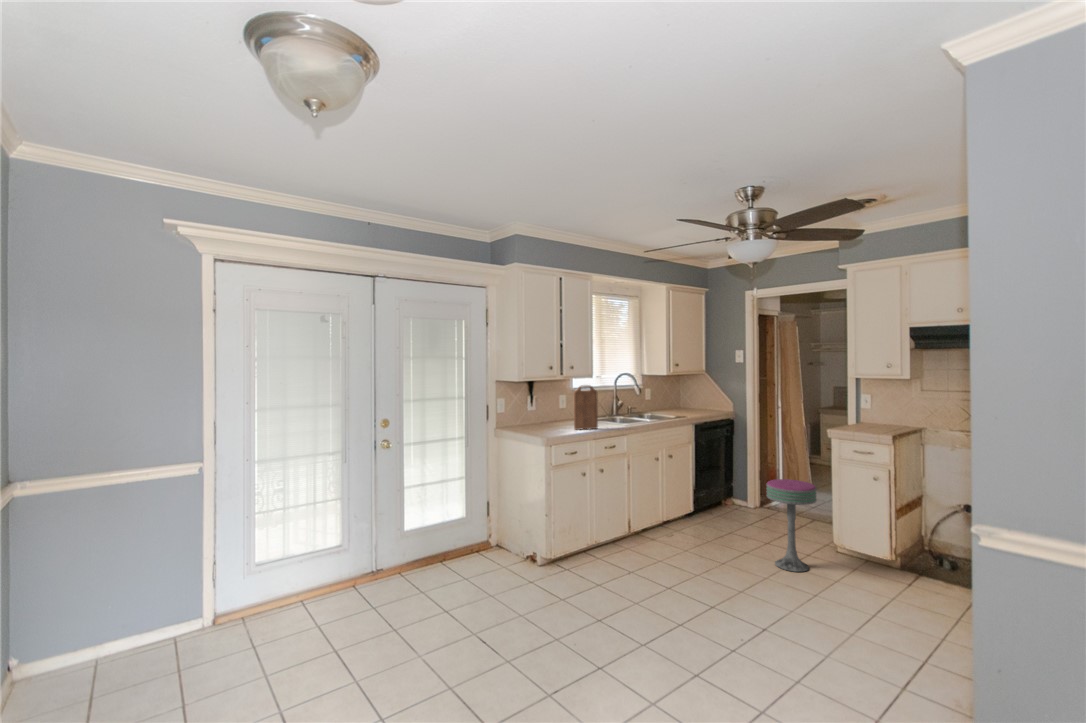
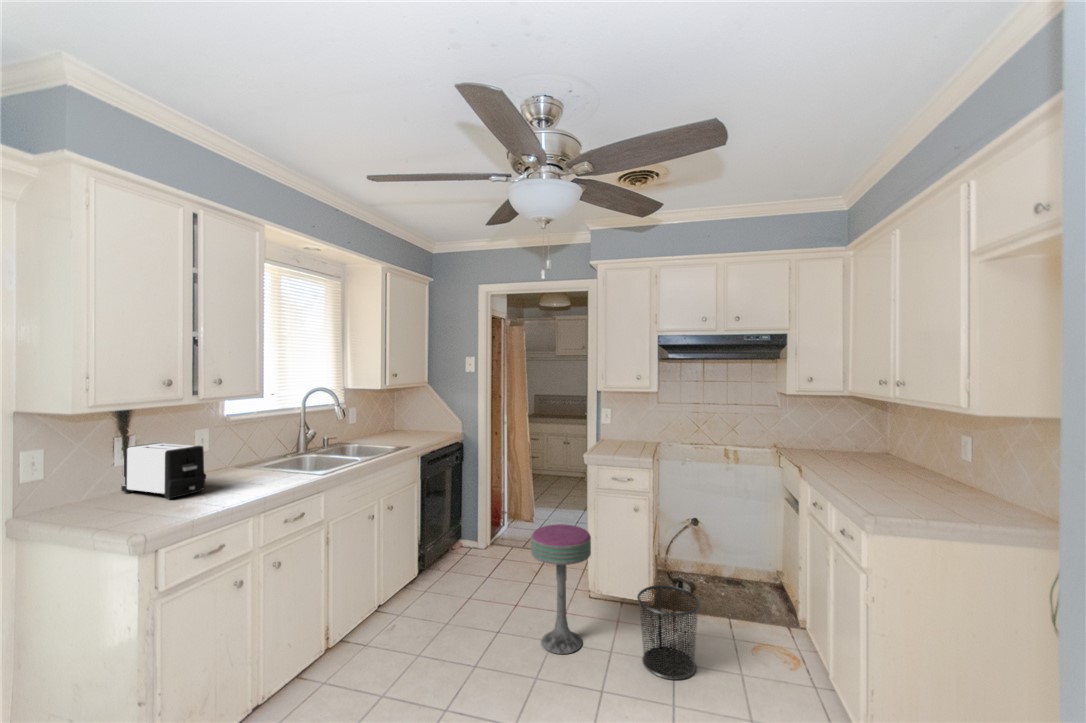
cutting board: present [574,385,598,430] -> none [220,413,271,498]
toaster: none [531,400,567,428] -> present [121,443,206,499]
trash can: none [850,535,908,604] -> present [637,585,700,680]

